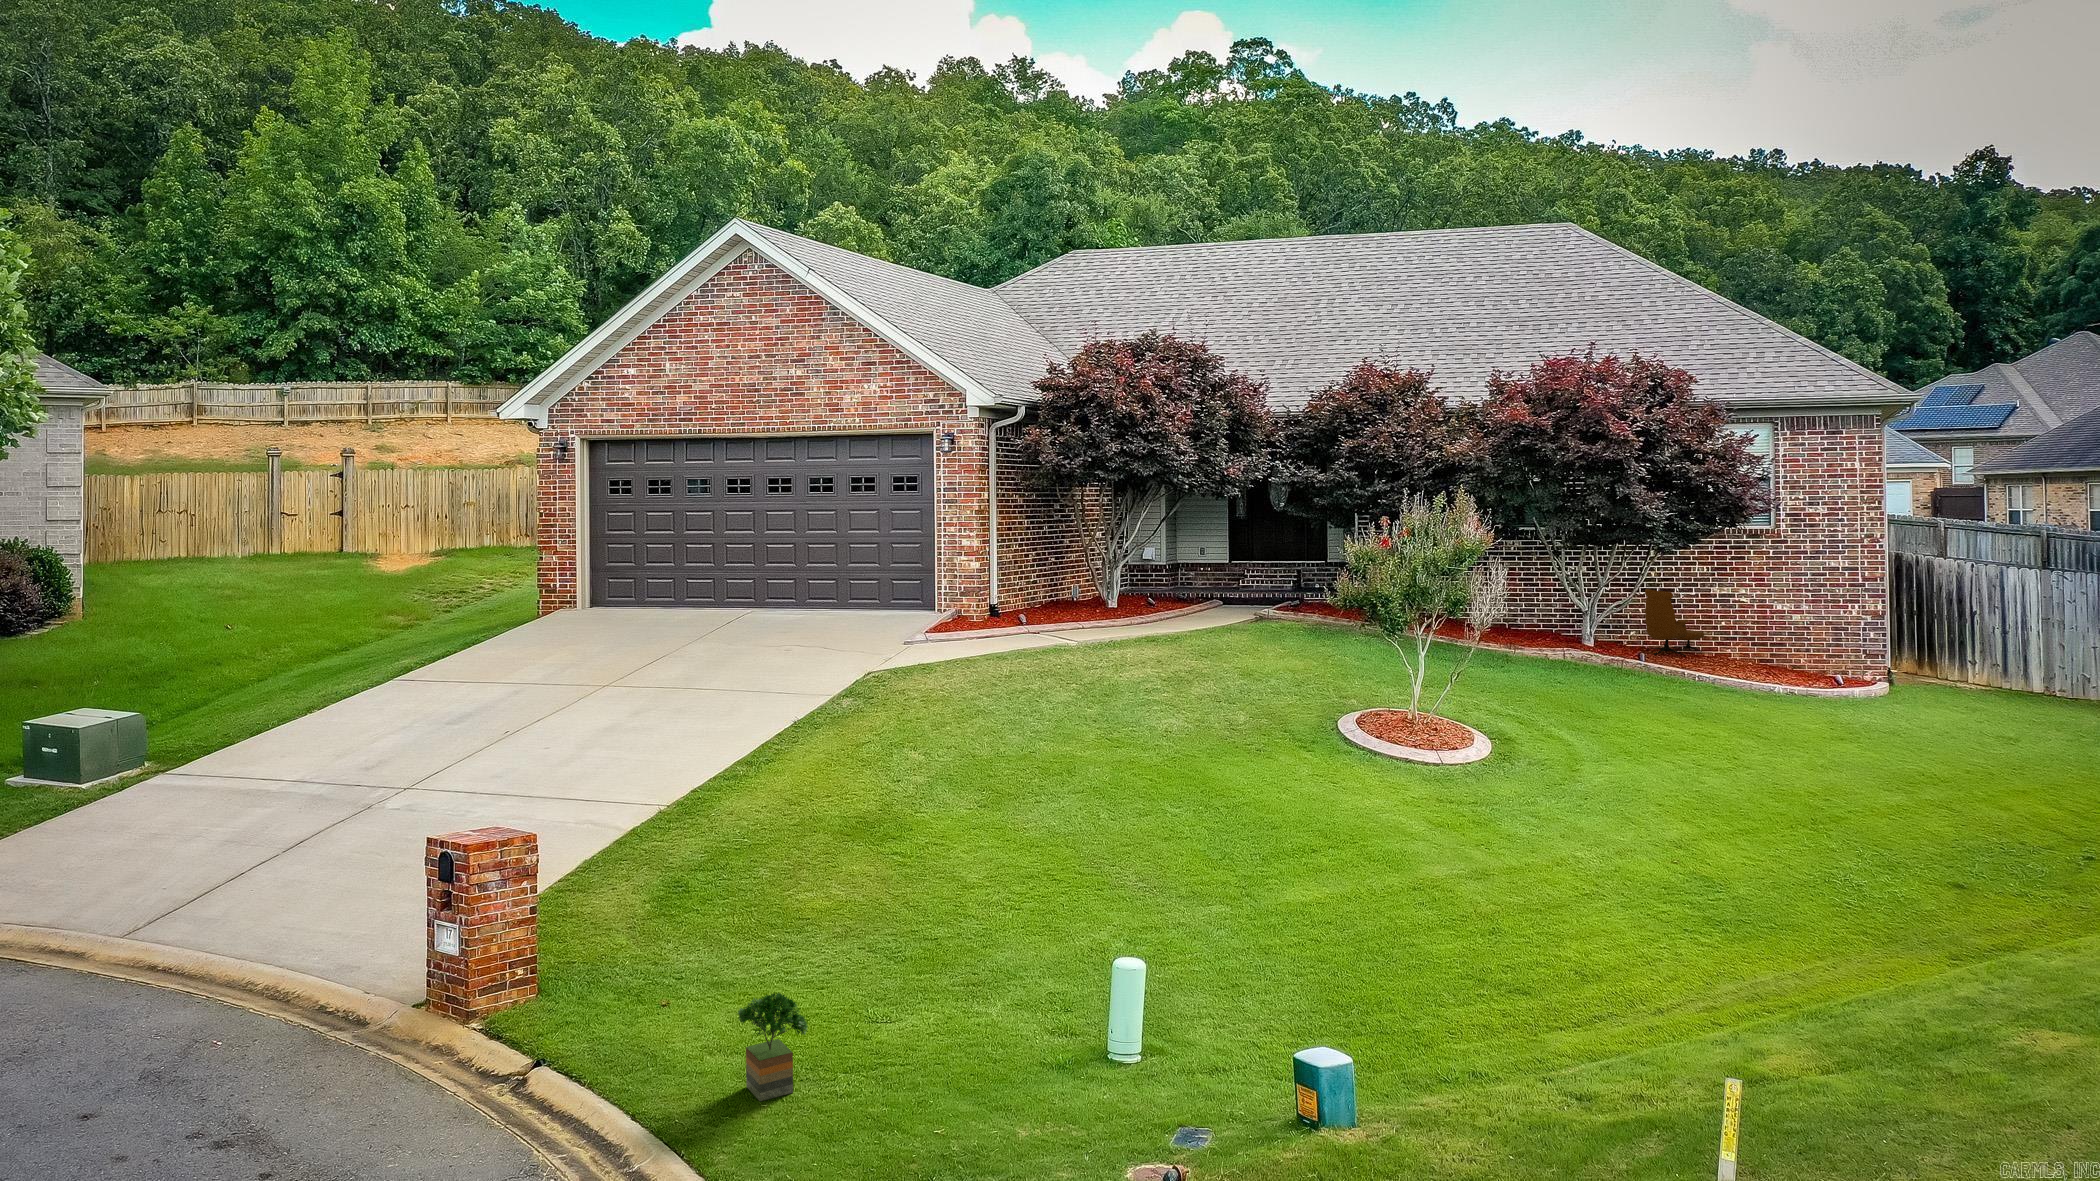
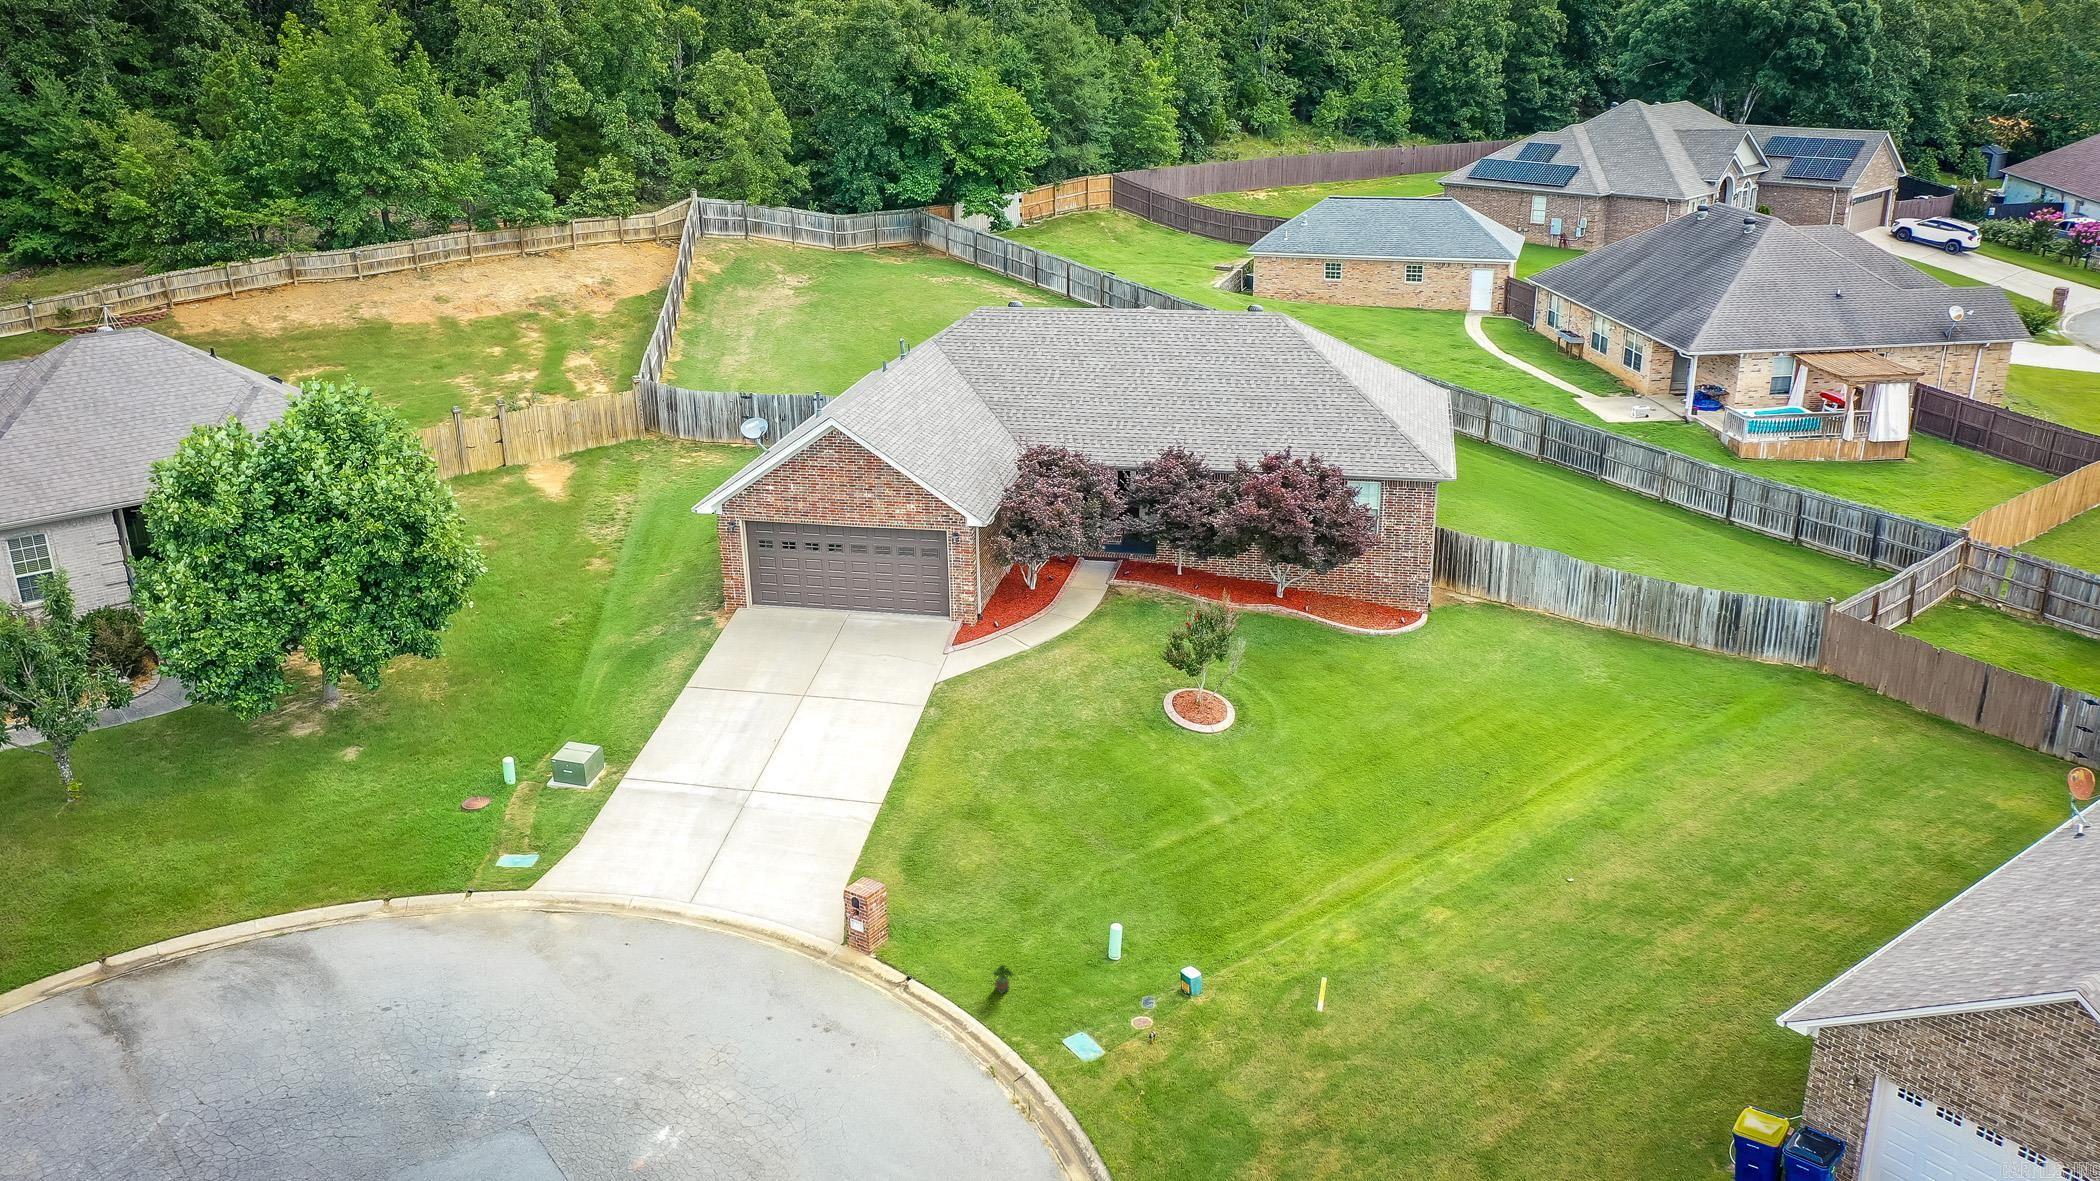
lounge chair: present [1645,589,1704,657] -> none [1312,574,1342,605]

